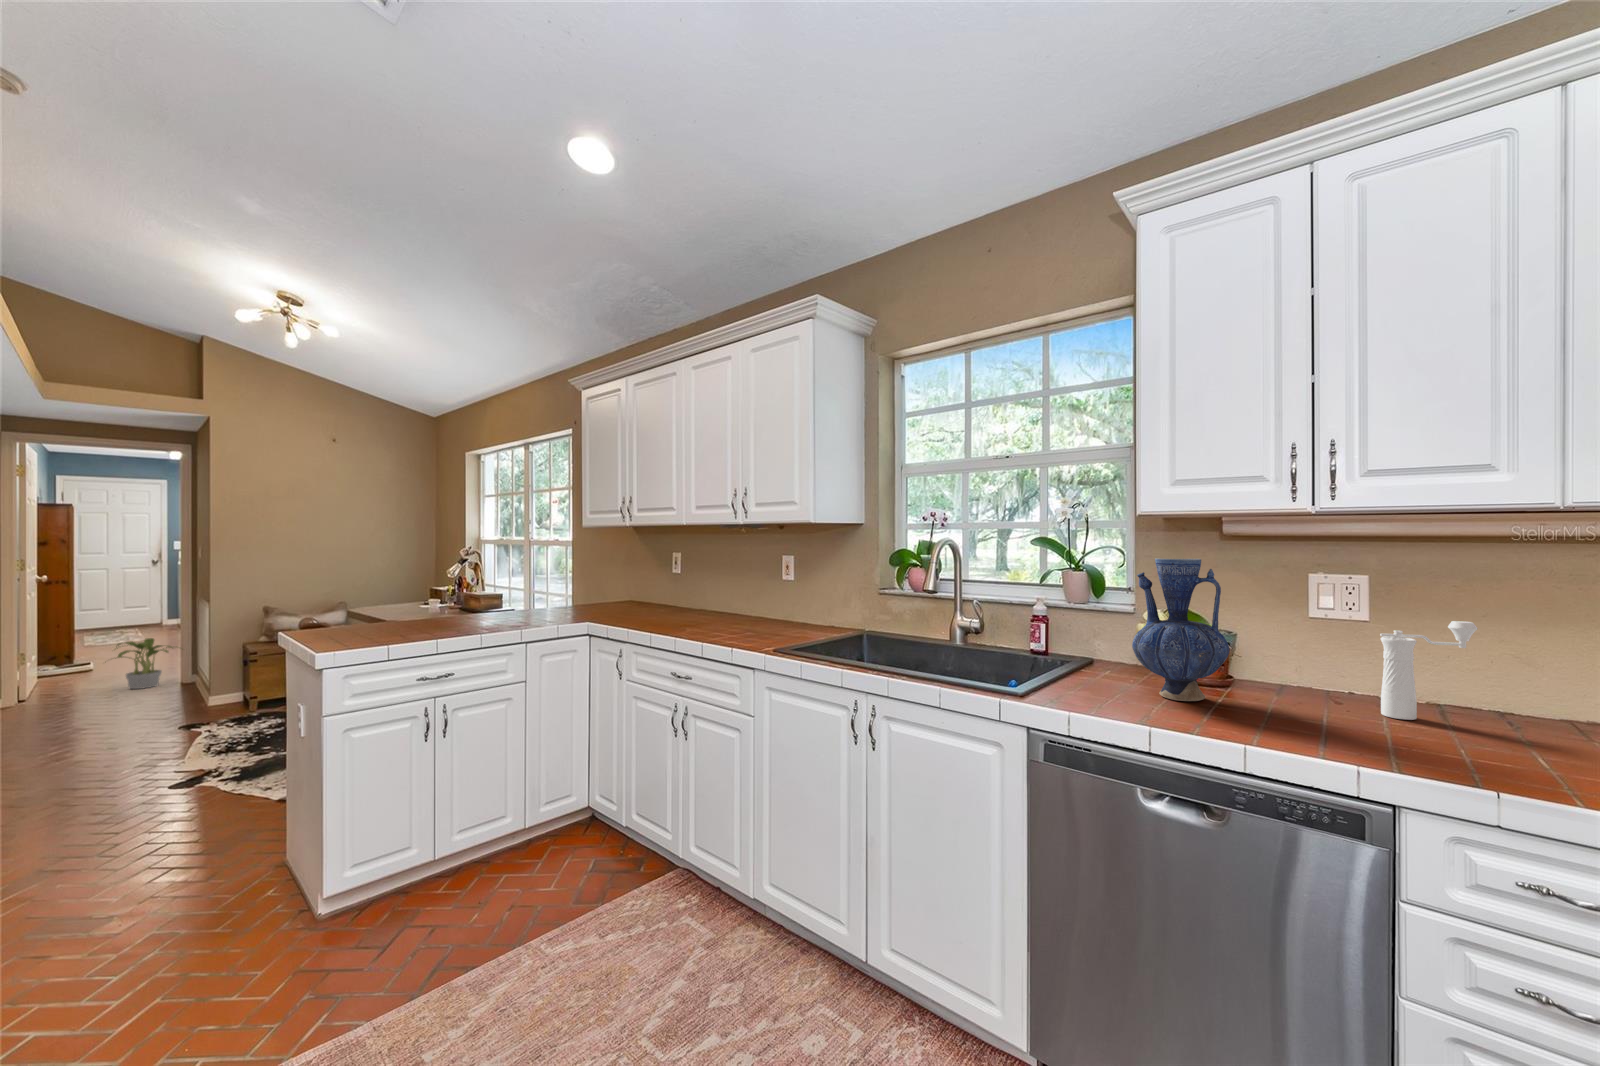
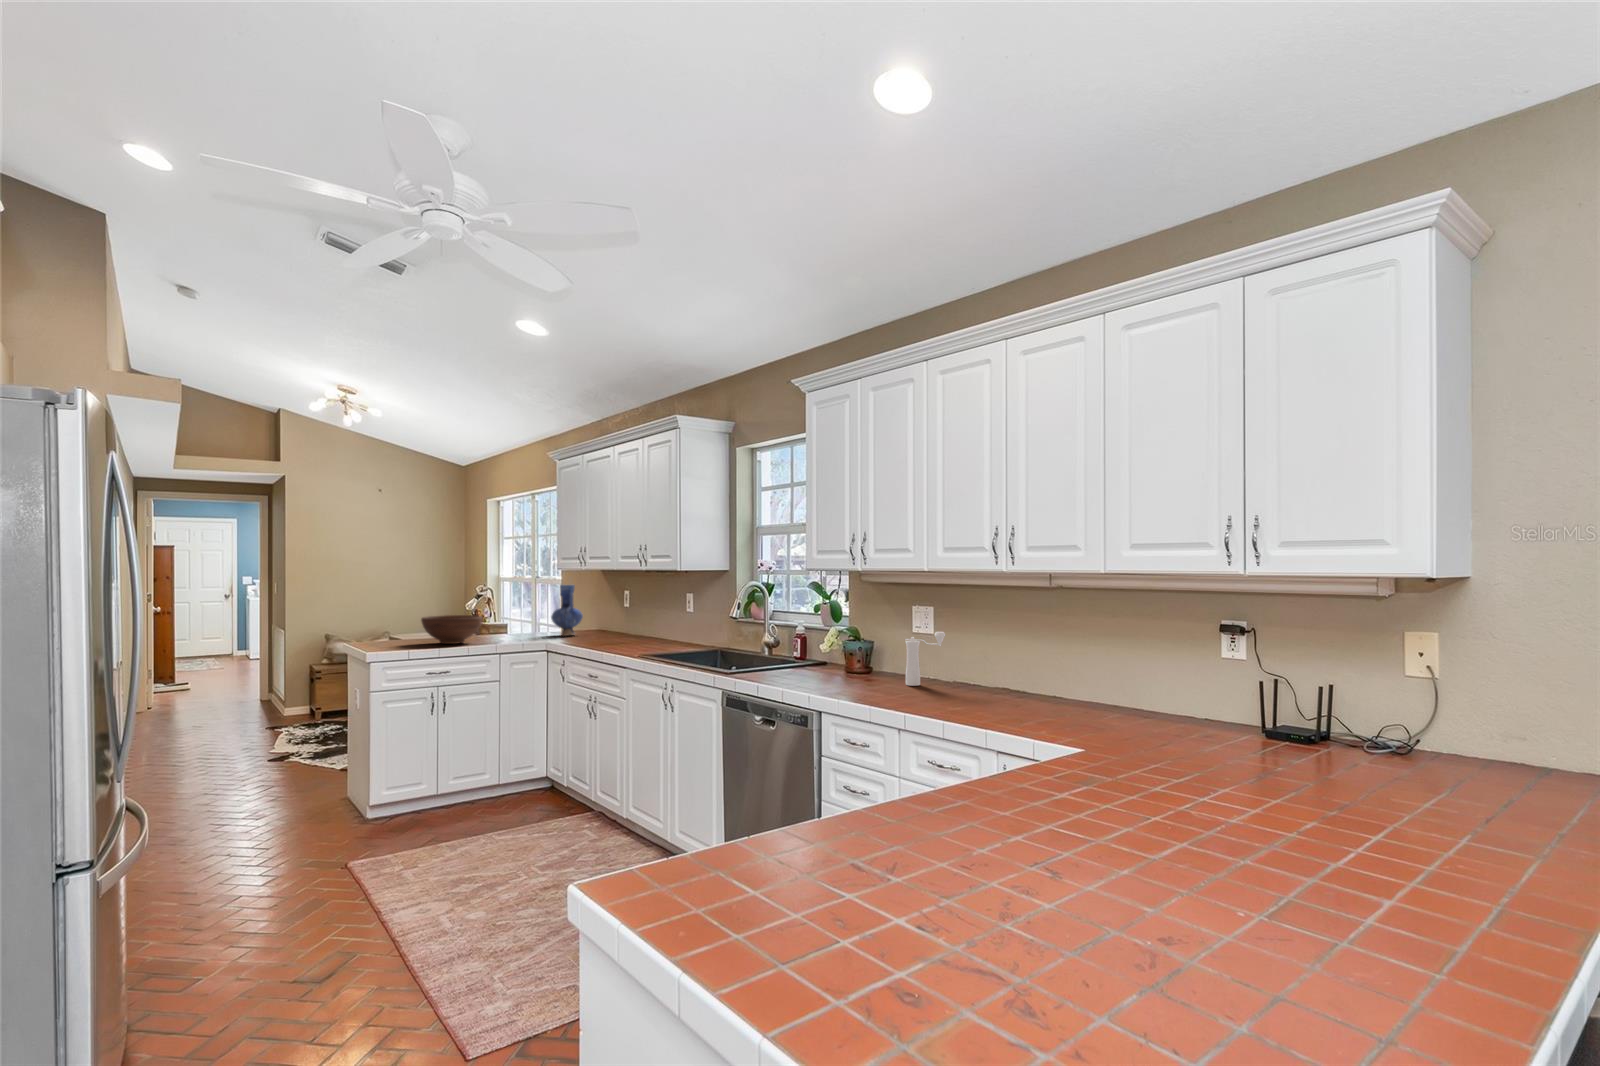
vase: present [1132,558,1229,701] -> present [551,585,583,636]
fruit bowl: none [403,587,496,630] -> present [421,615,482,644]
potted plant: present [116,638,173,689] -> none [205,661,263,703]

